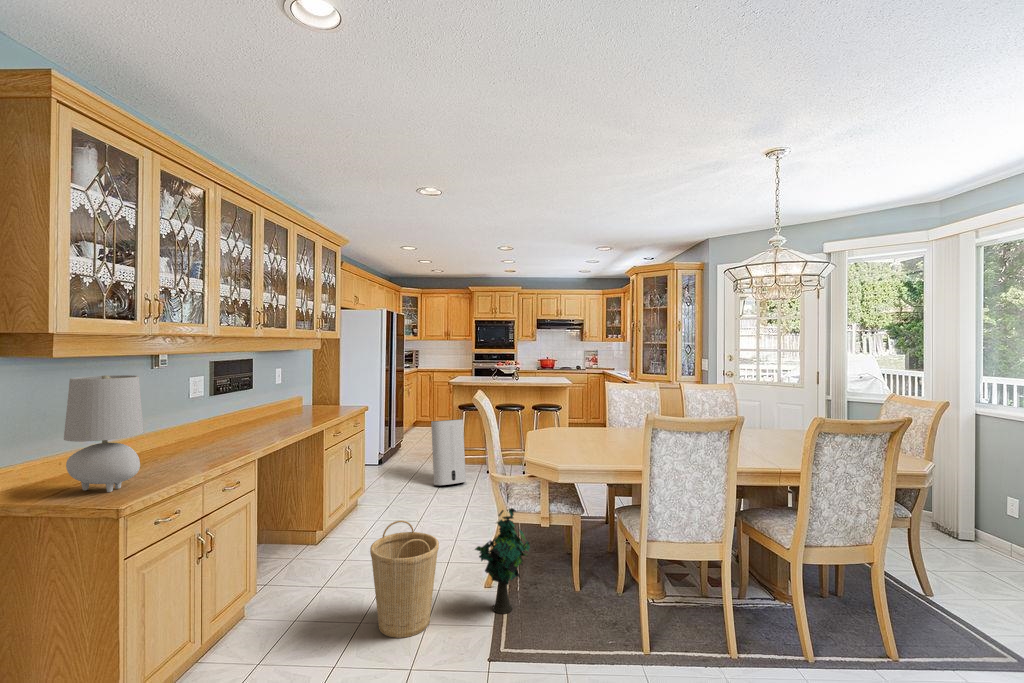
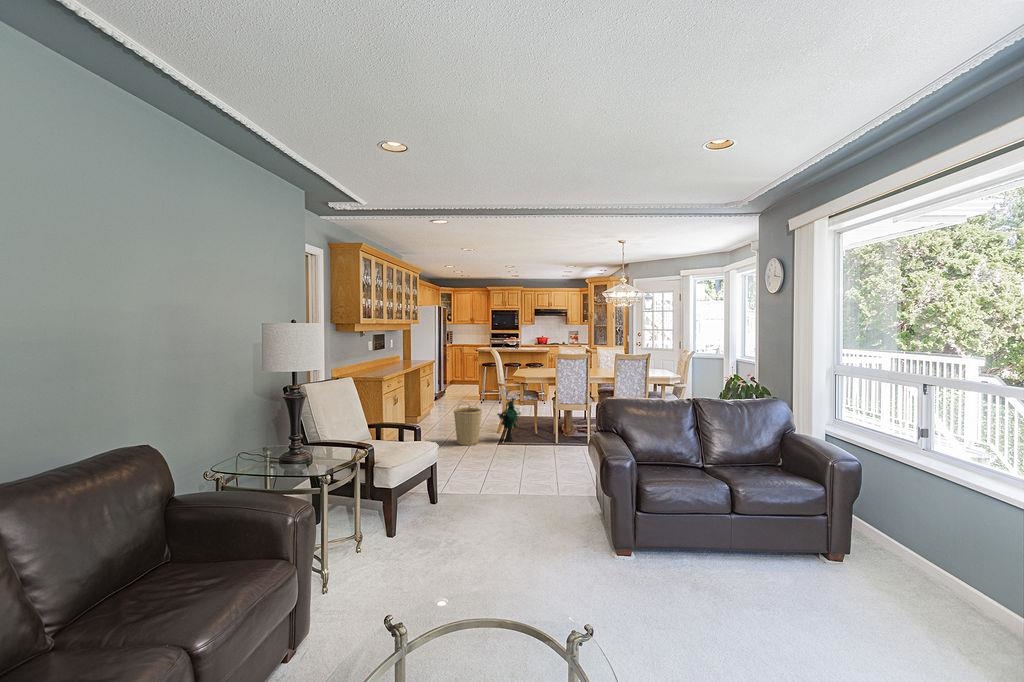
table lamp: present [64,375,144,492] -> none [358,337,381,377]
air purifier: present [431,419,466,486] -> none [468,371,489,408]

